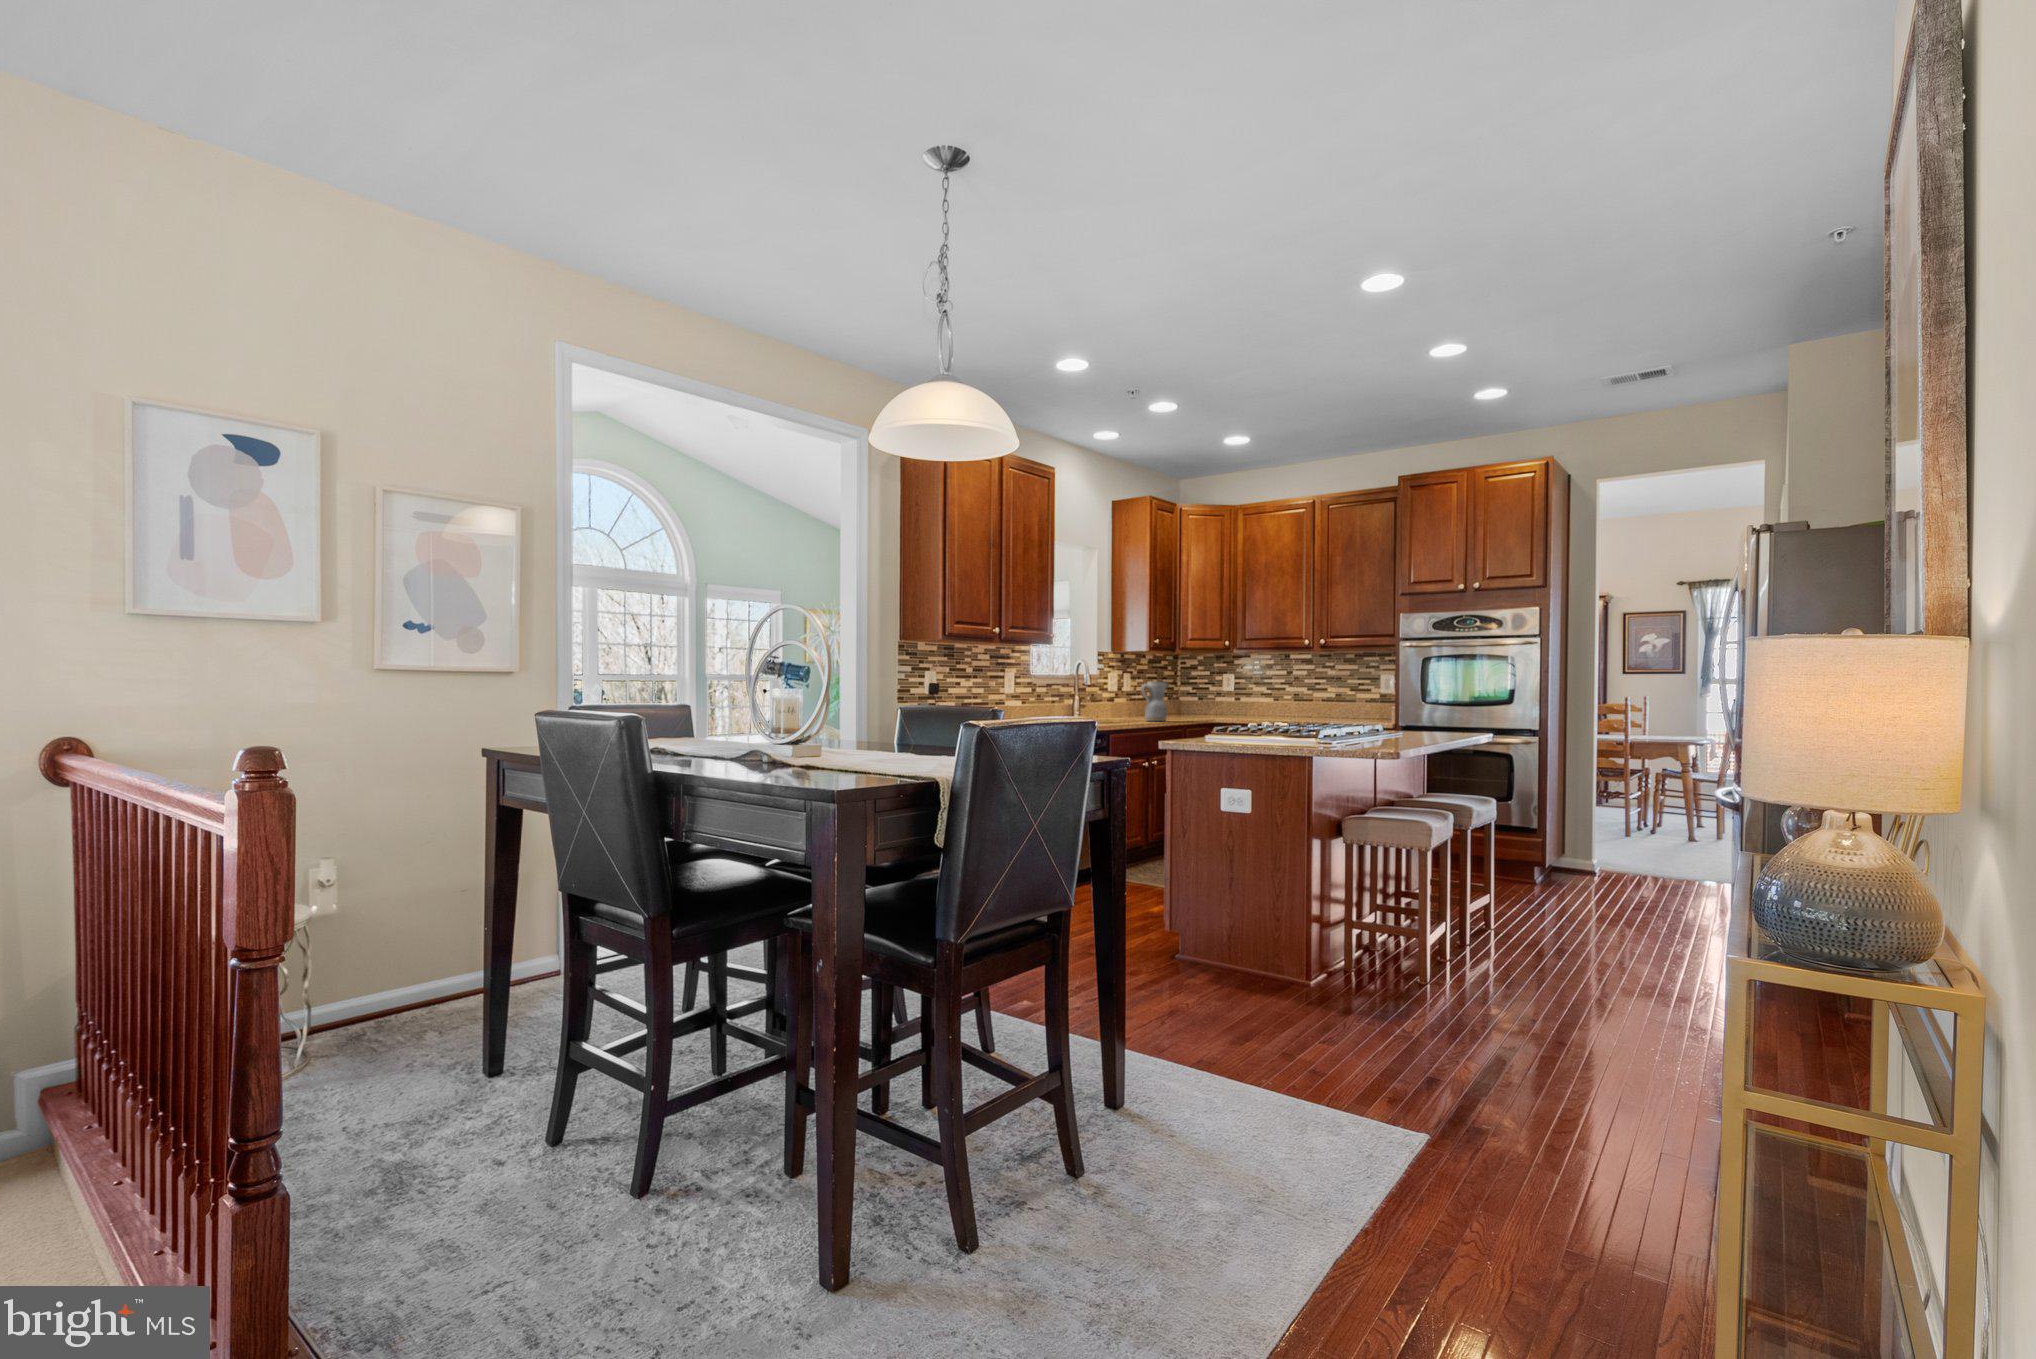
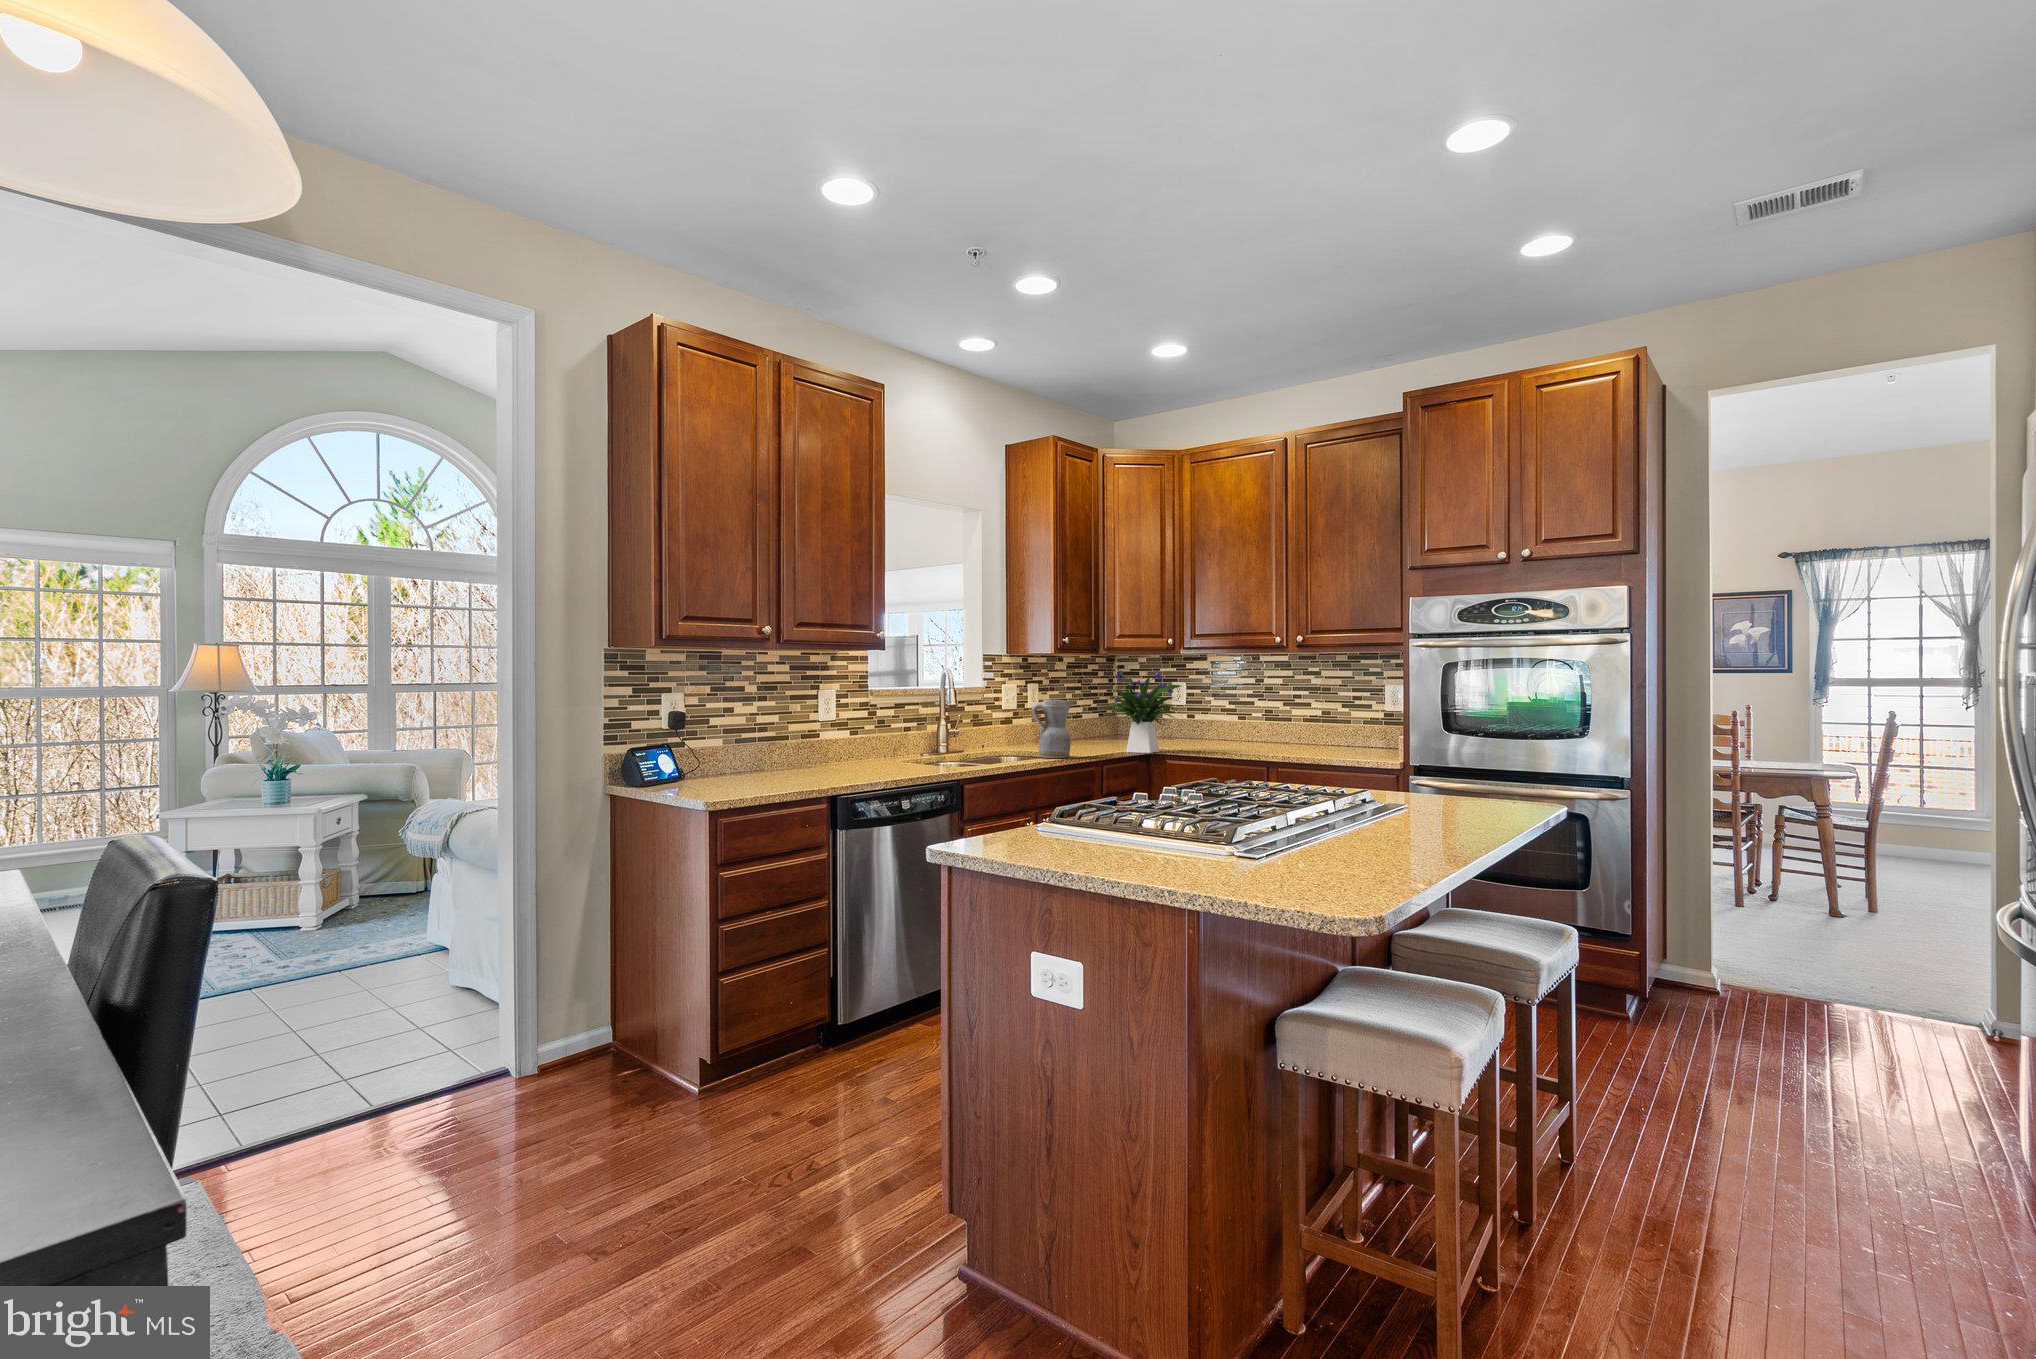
flower arrangement: none [1183,659,1241,720] -> present [1106,666,1181,753]

